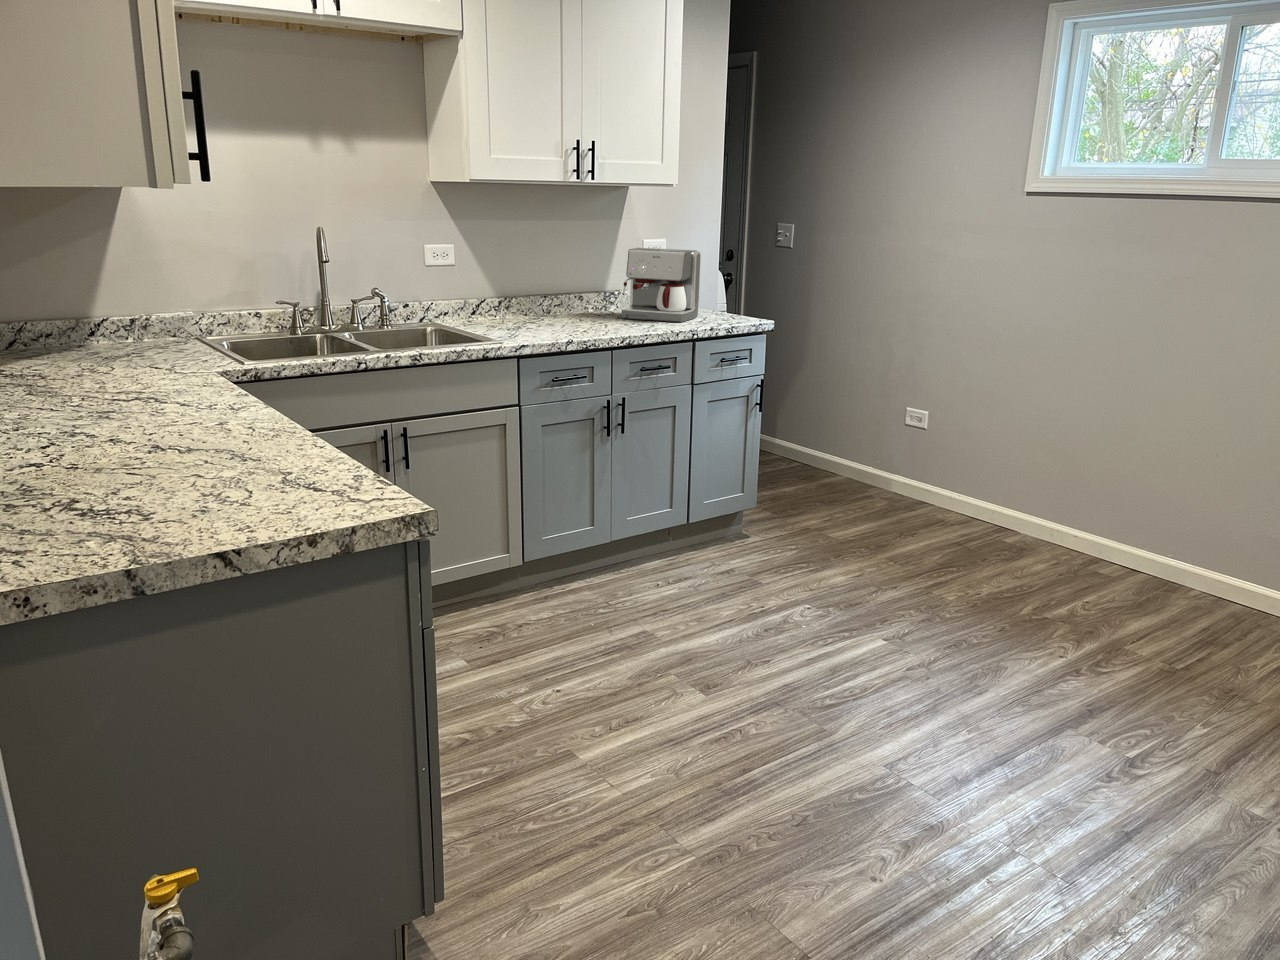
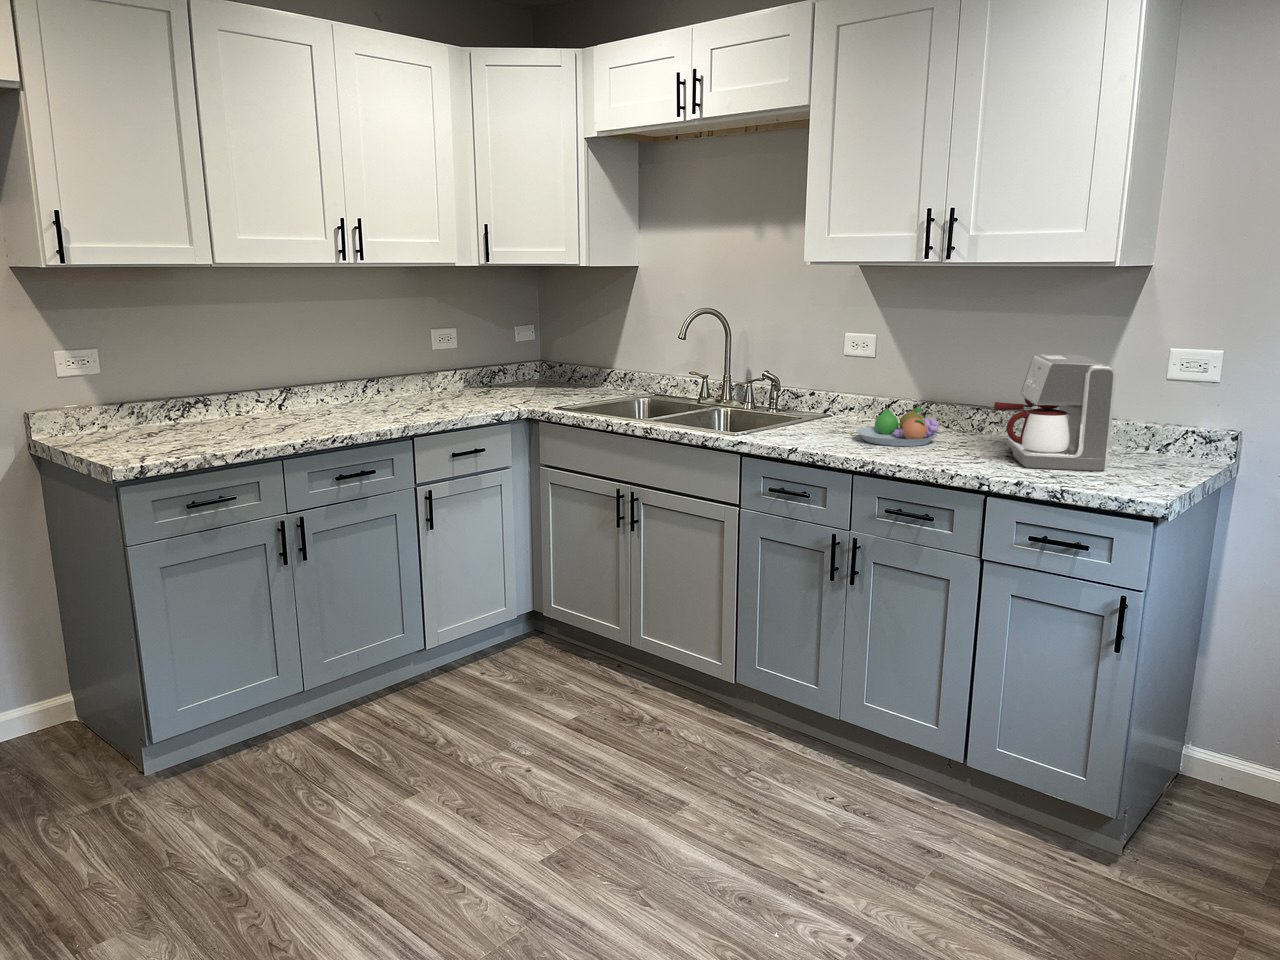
fruit bowl: none [527,298,594,329] -> present [856,407,939,446]

